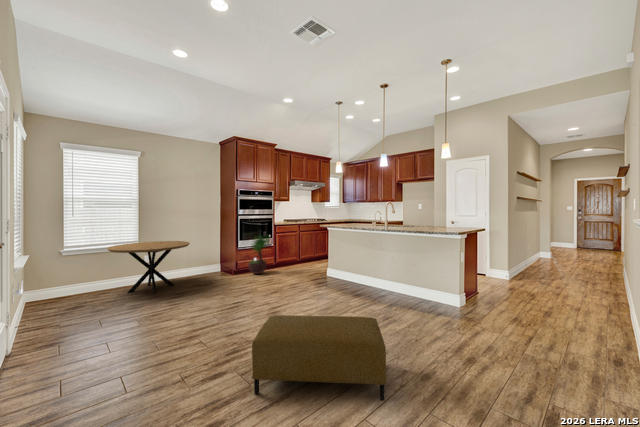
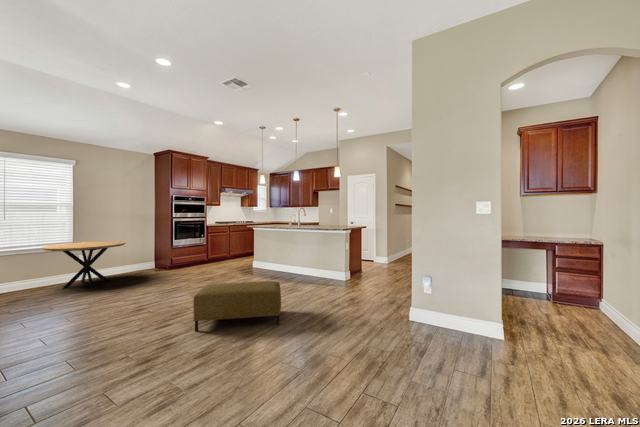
potted tree: present [248,236,269,274] -> none [182,233,204,269]

